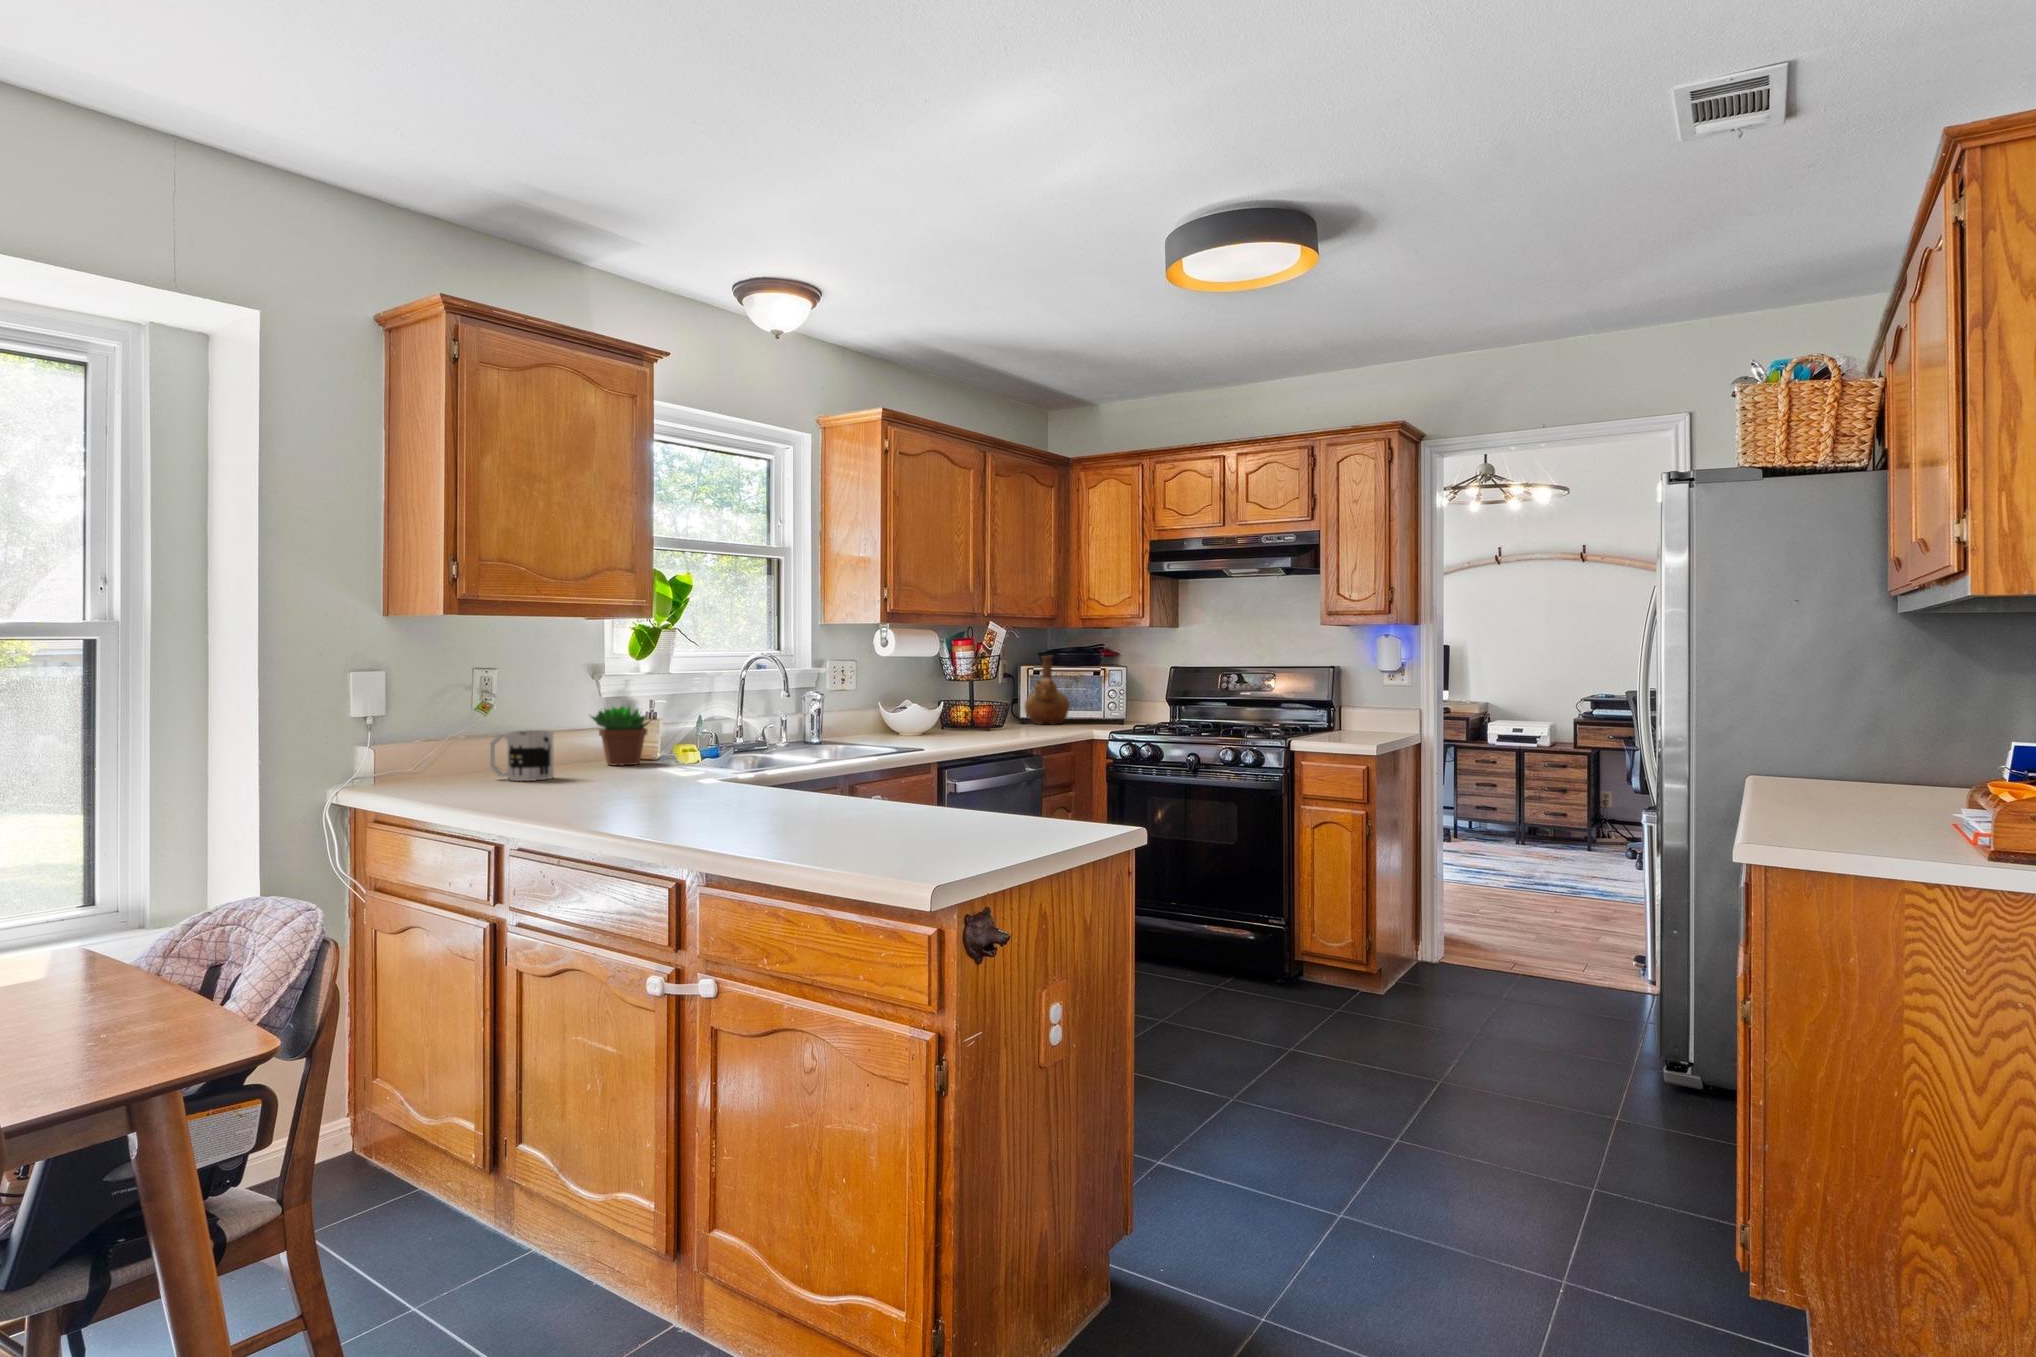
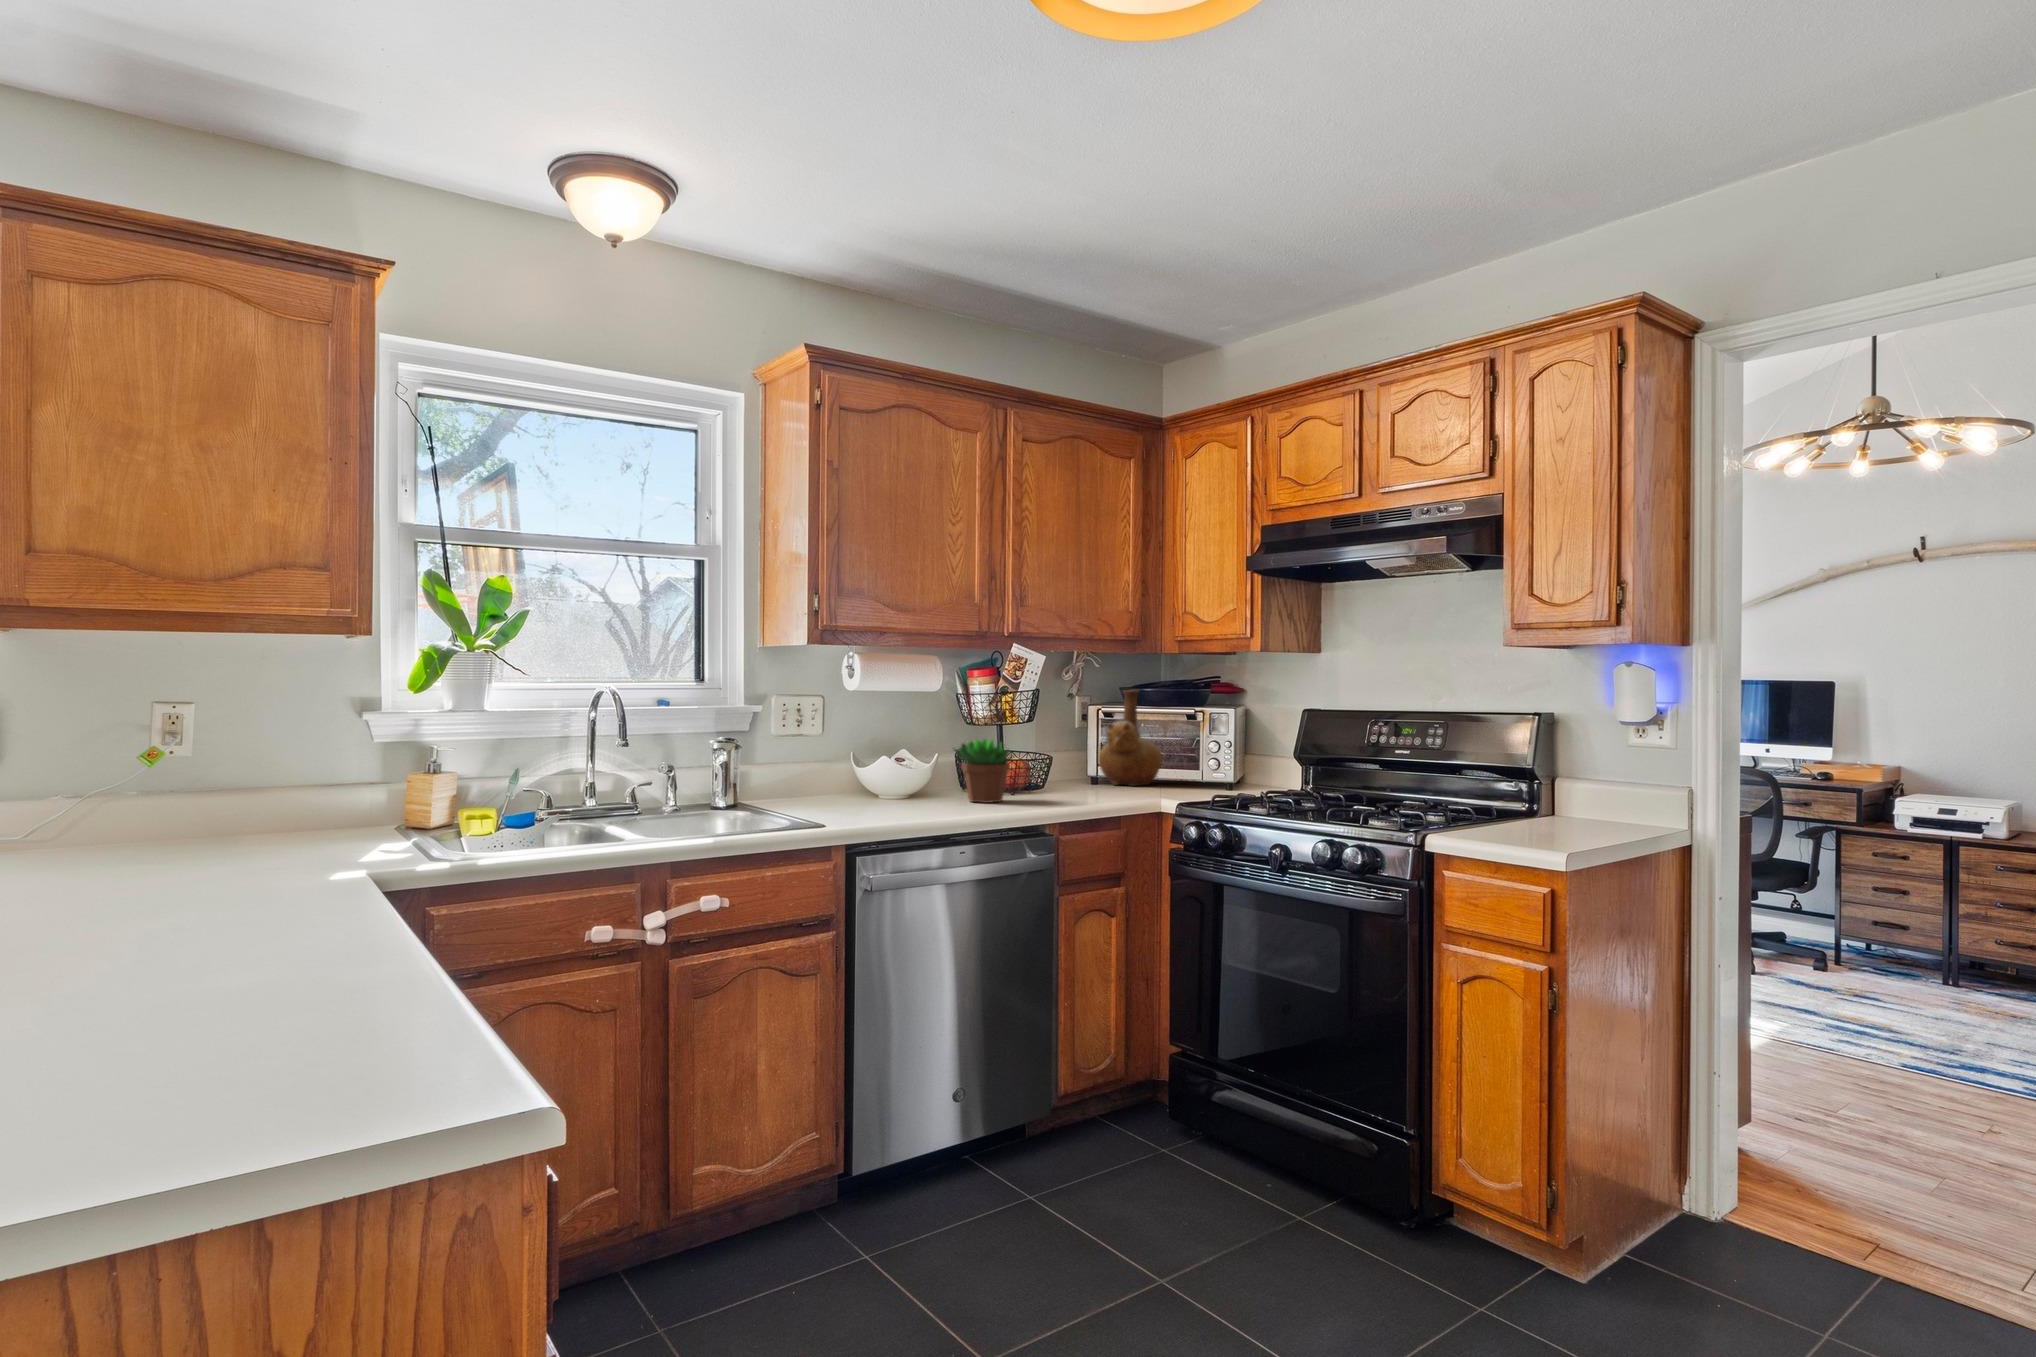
succulent plant: present [591,706,649,765] -> present [954,739,1013,803]
mug: present [490,730,554,781] -> none [74,787,157,862]

